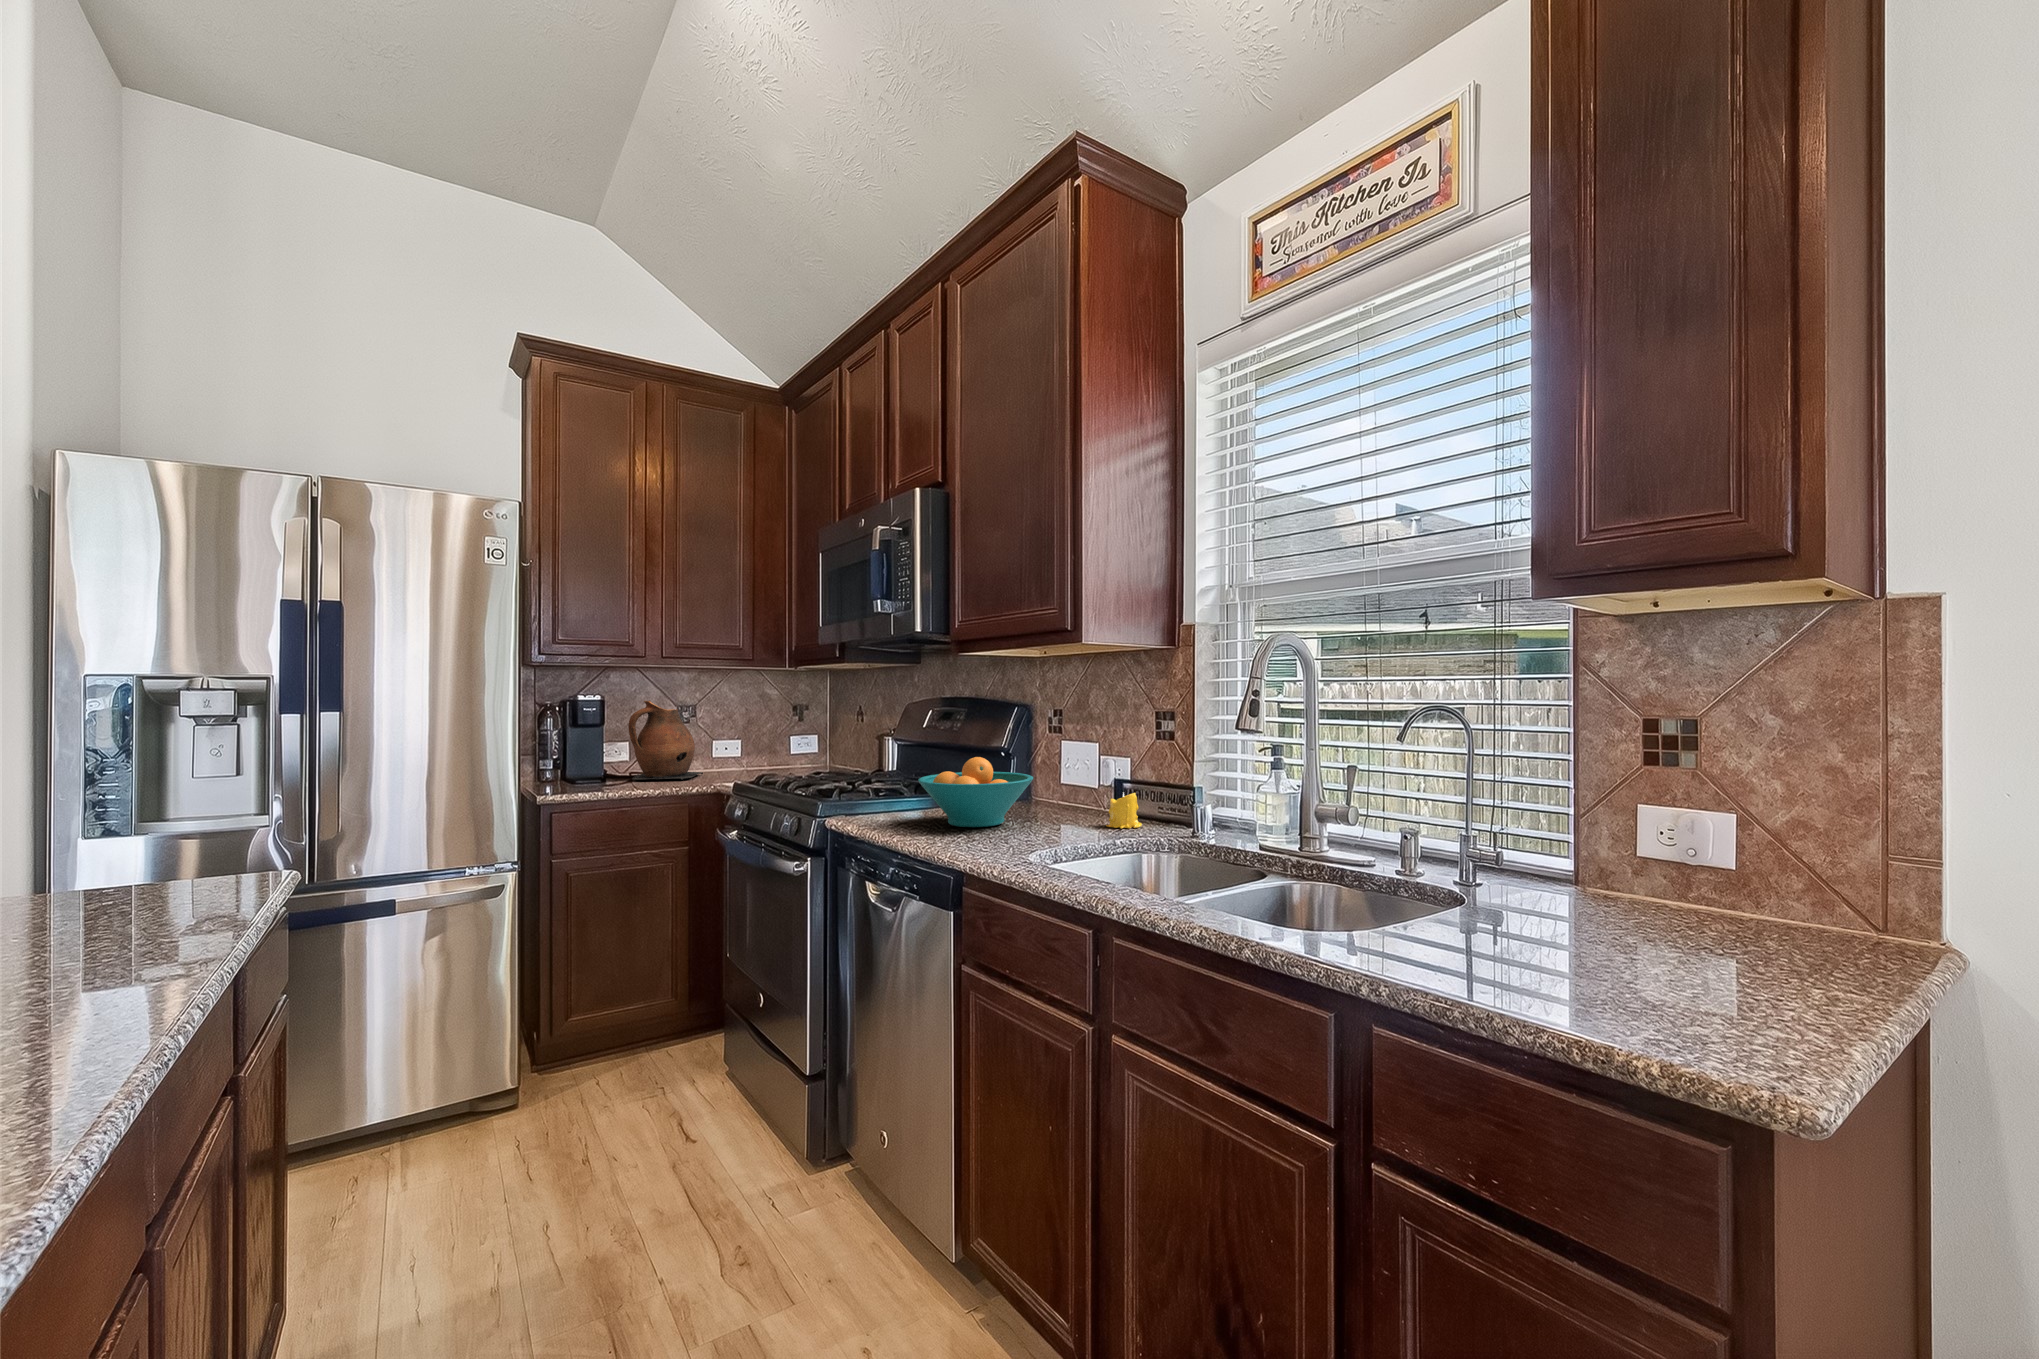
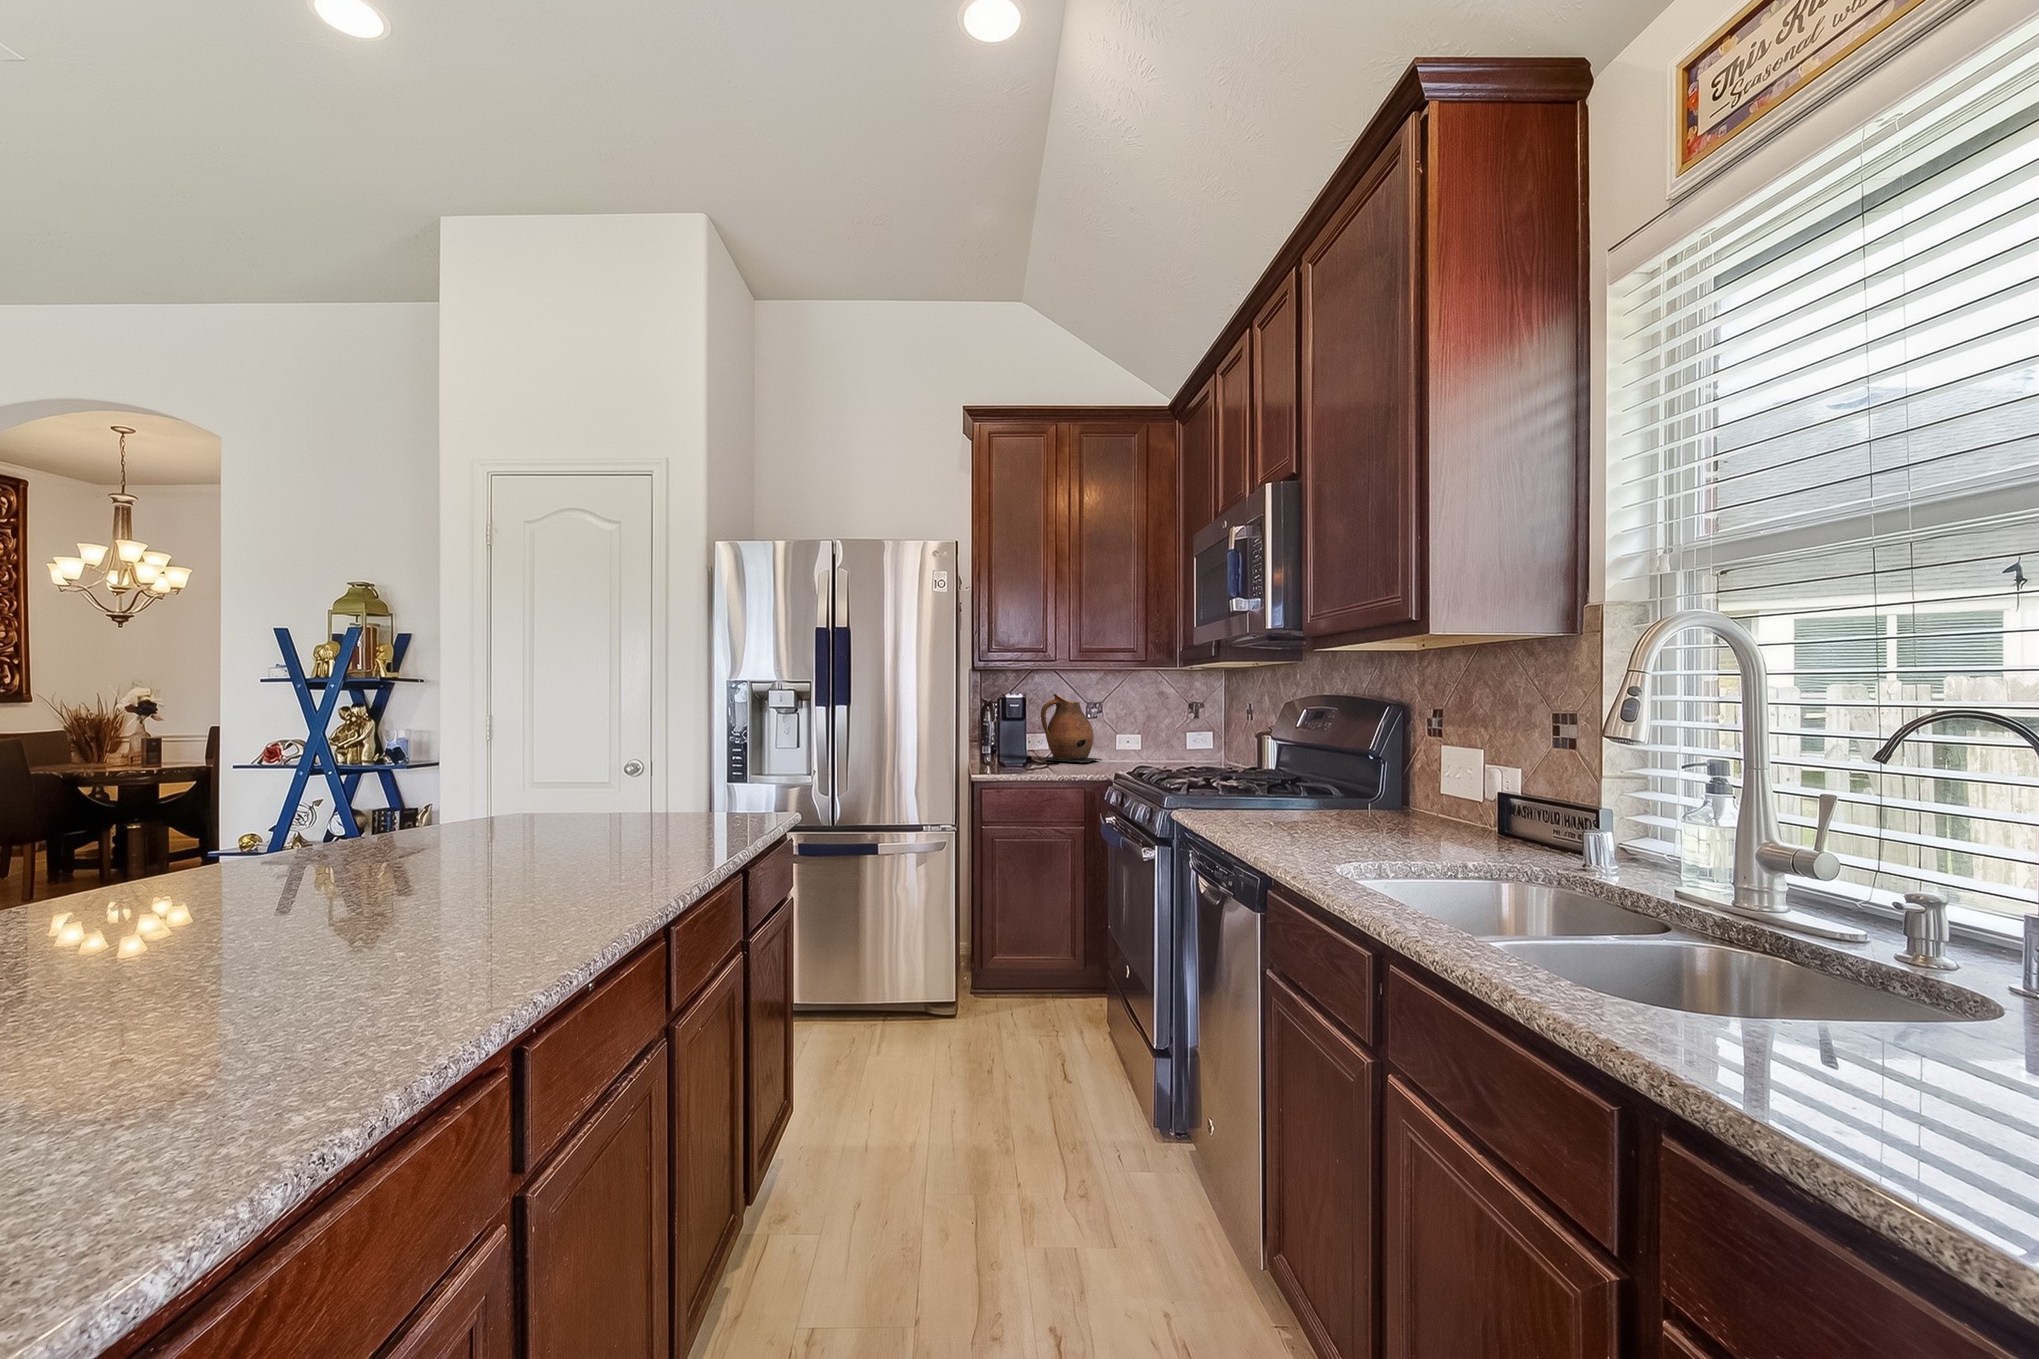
fruit bowl: present [918,757,1033,827] -> none [1251,754,1382,828]
candle: present [1106,793,1142,829] -> none [1473,806,1524,852]

